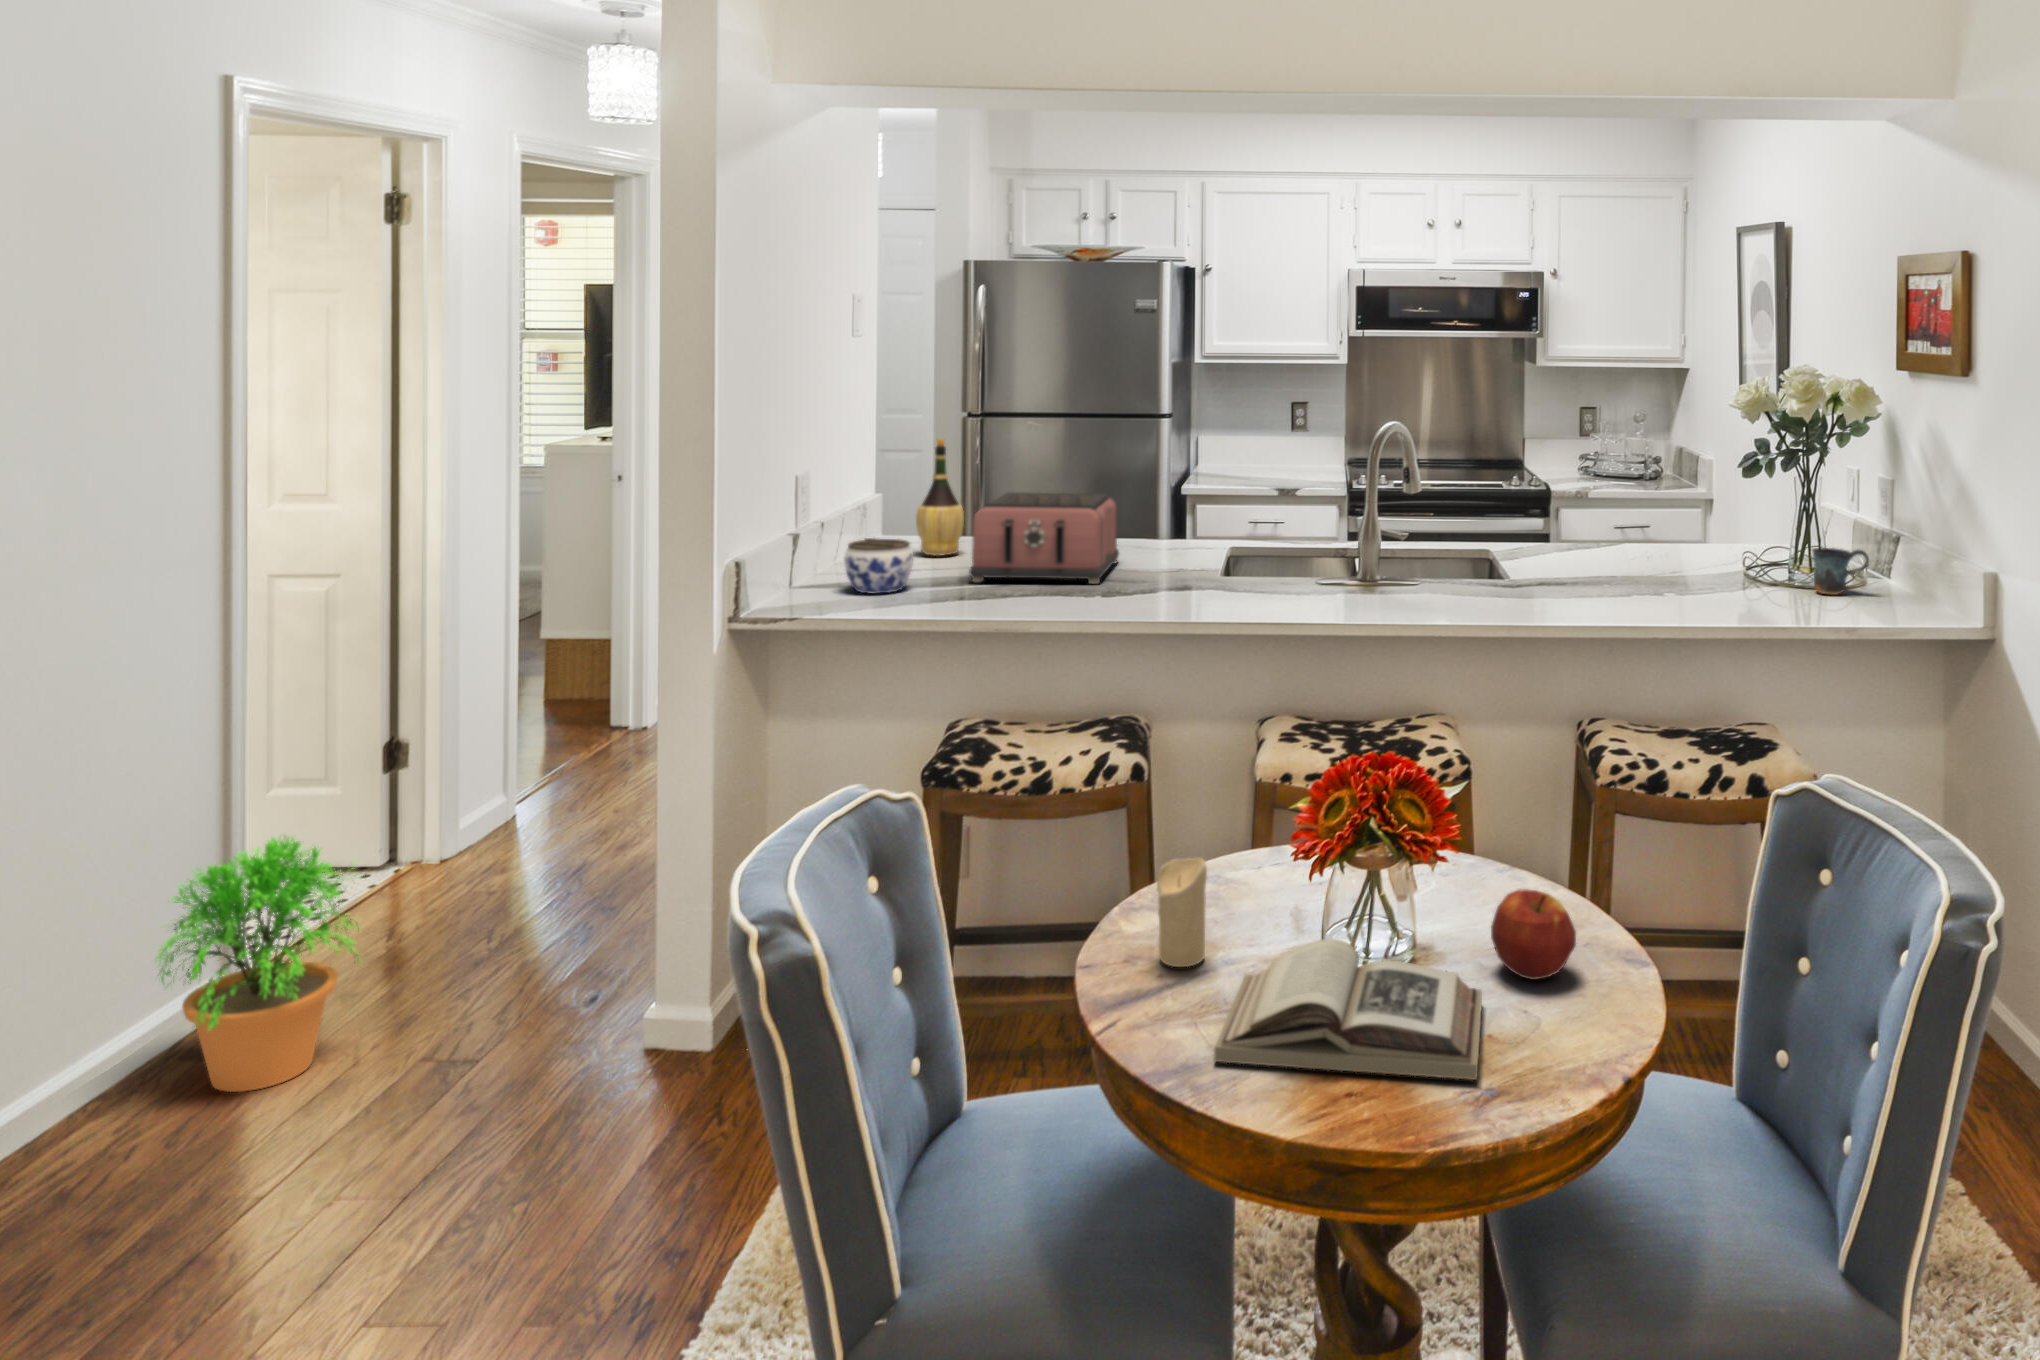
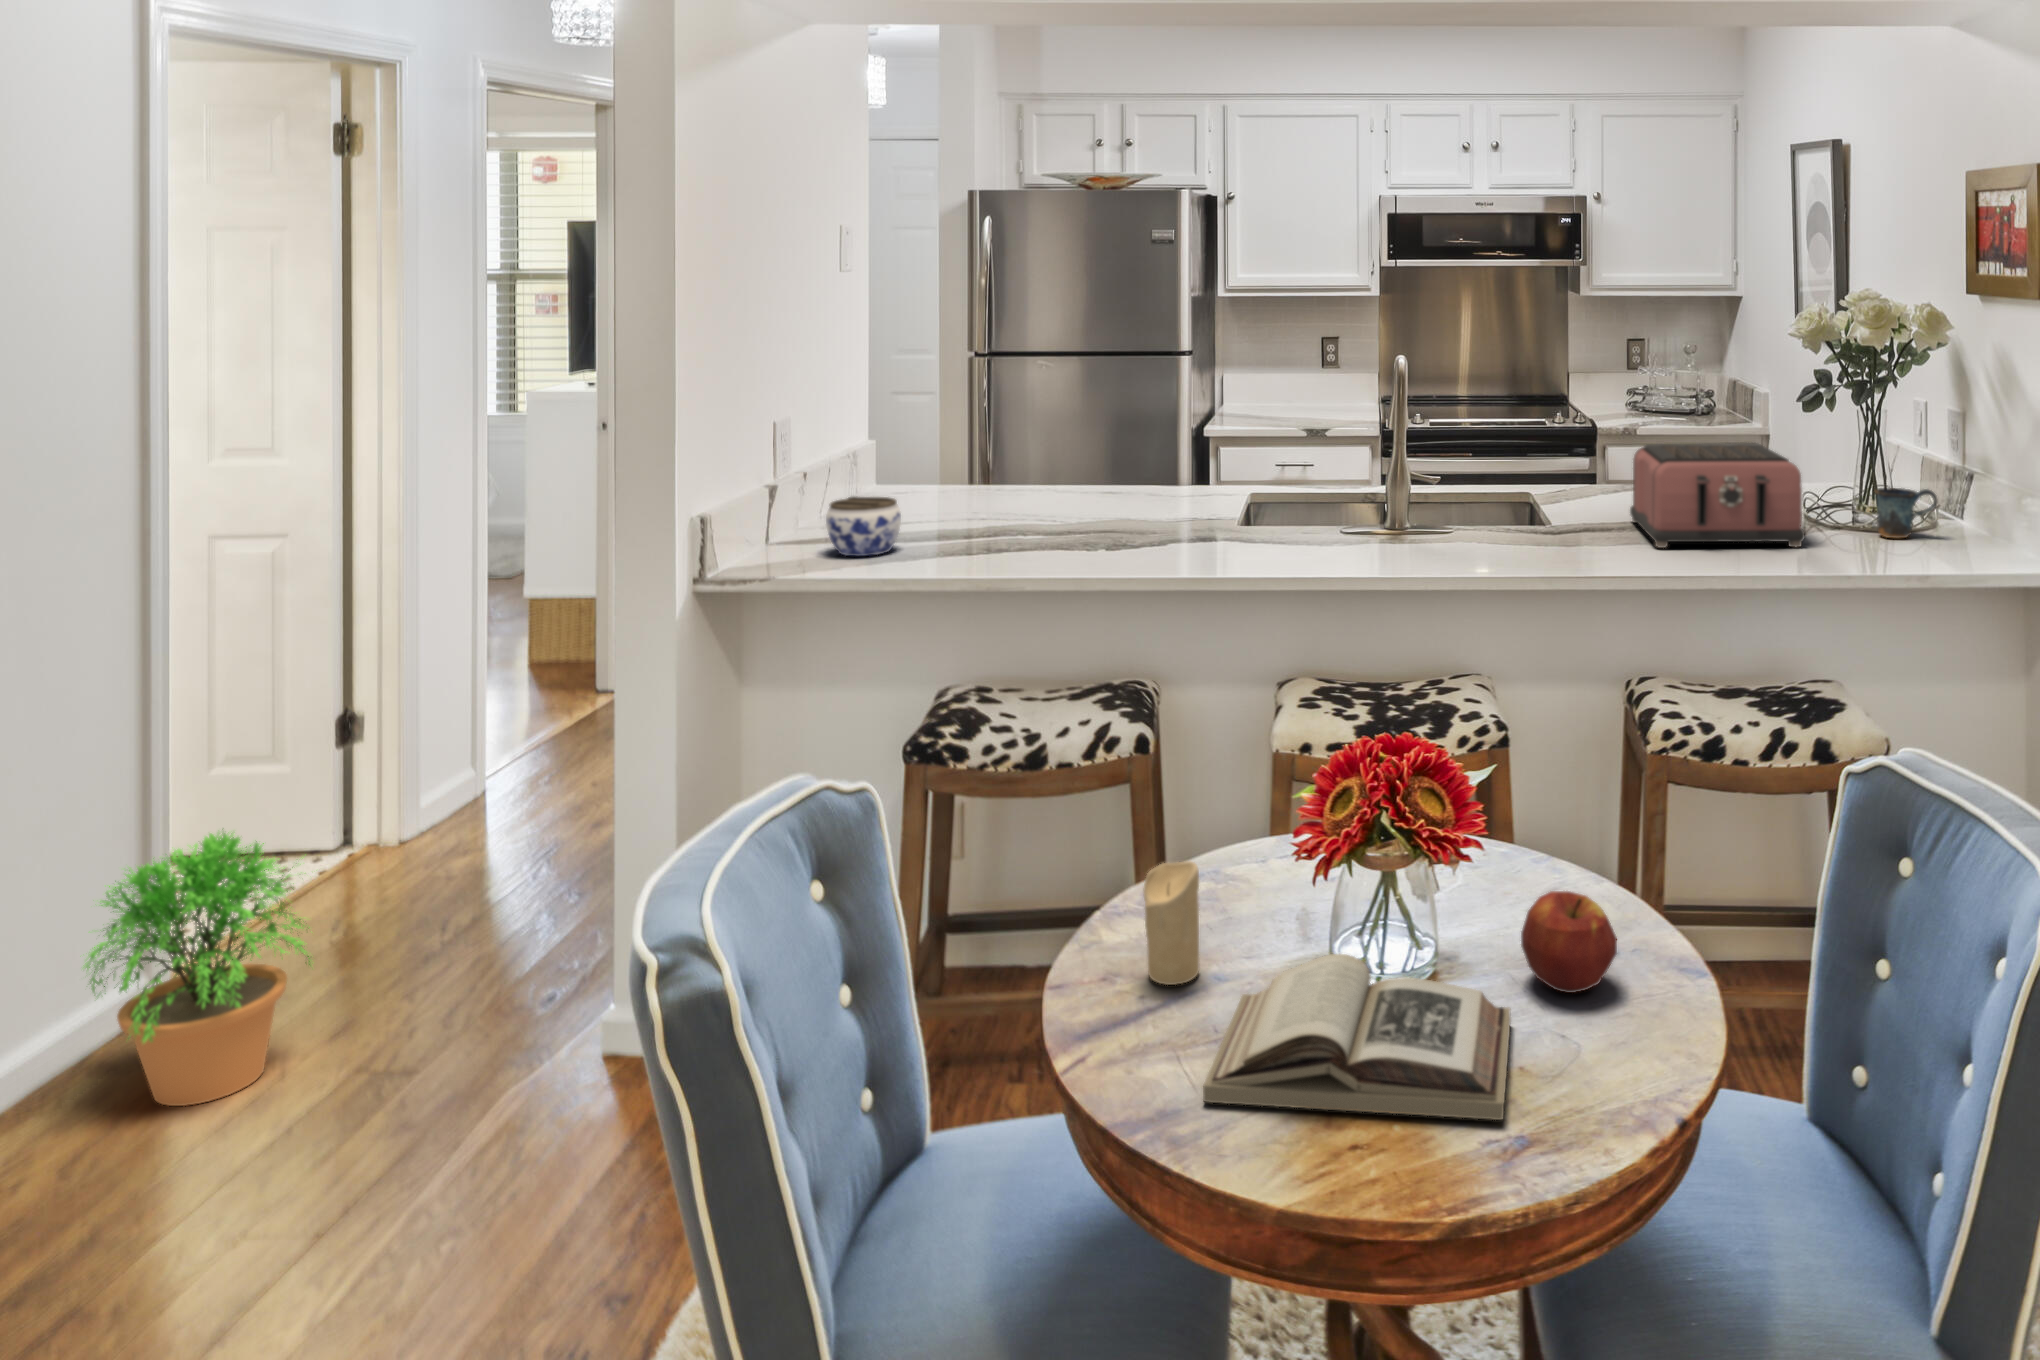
wine bottle: present [916,439,964,556] -> none [908,386,960,512]
toaster: present [969,492,1119,584] -> present [1630,443,1805,548]

